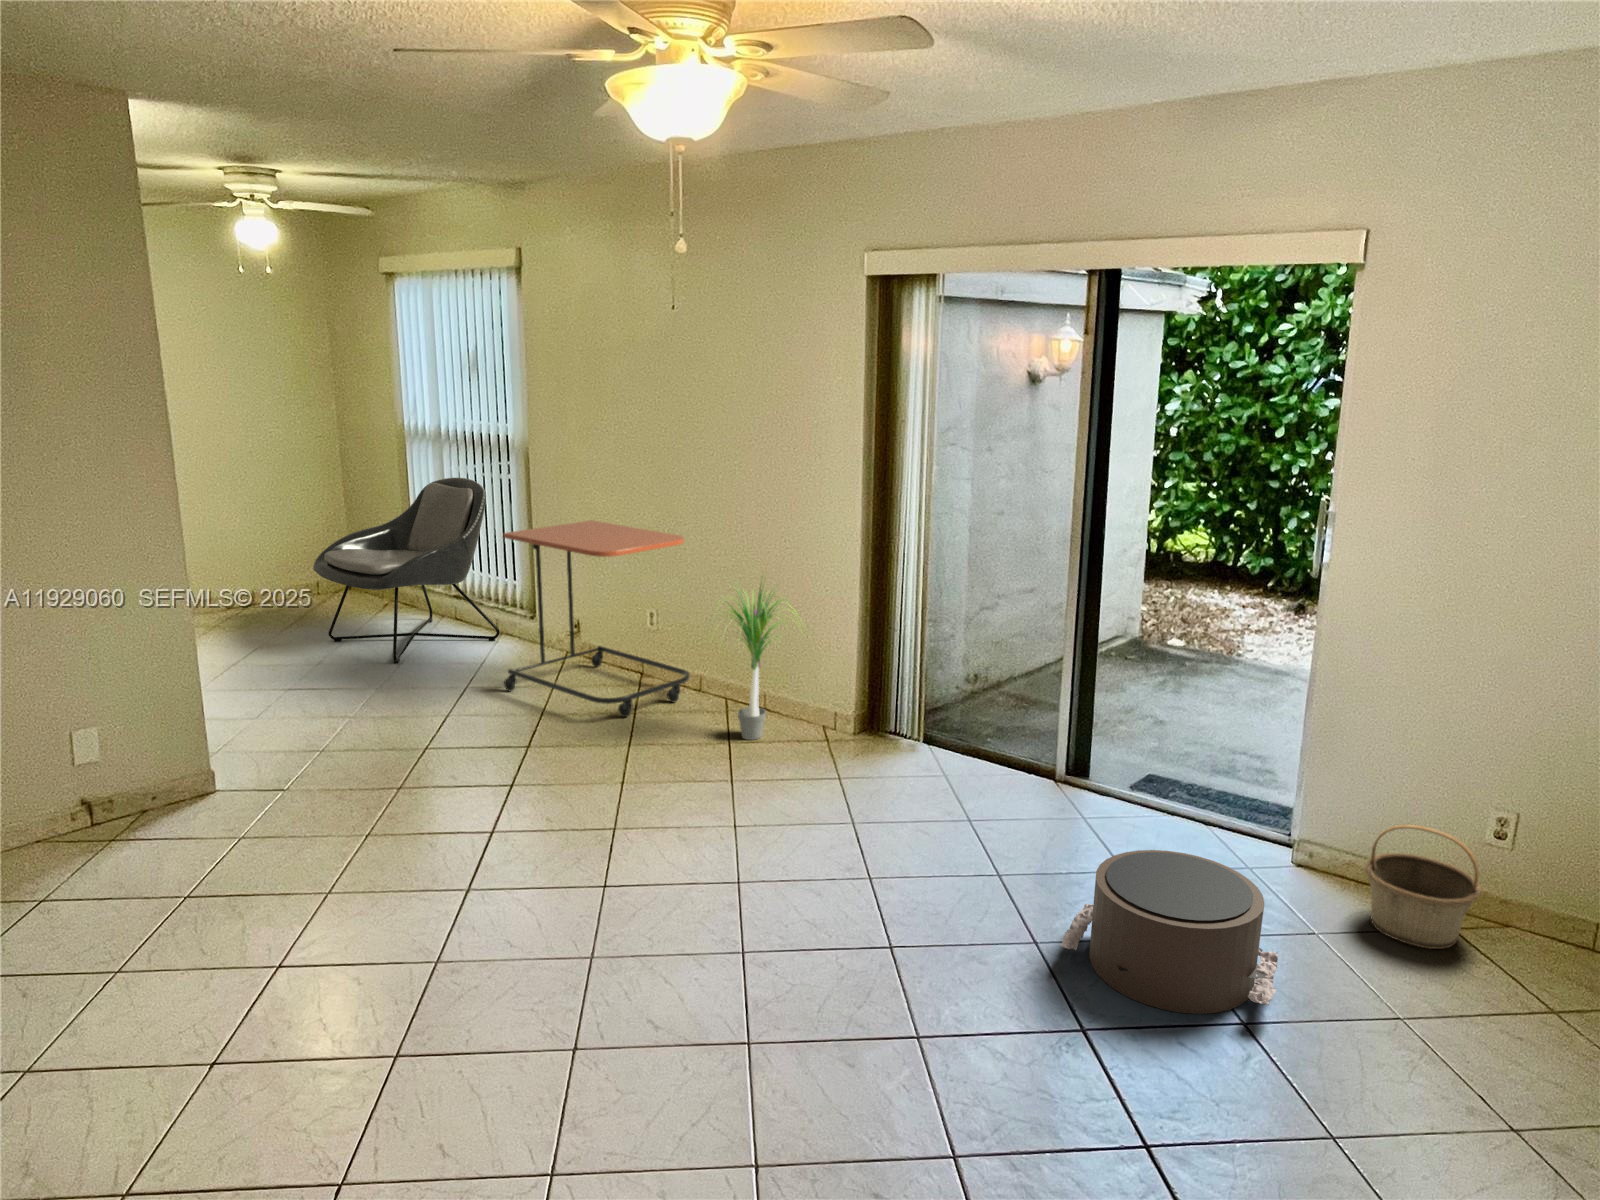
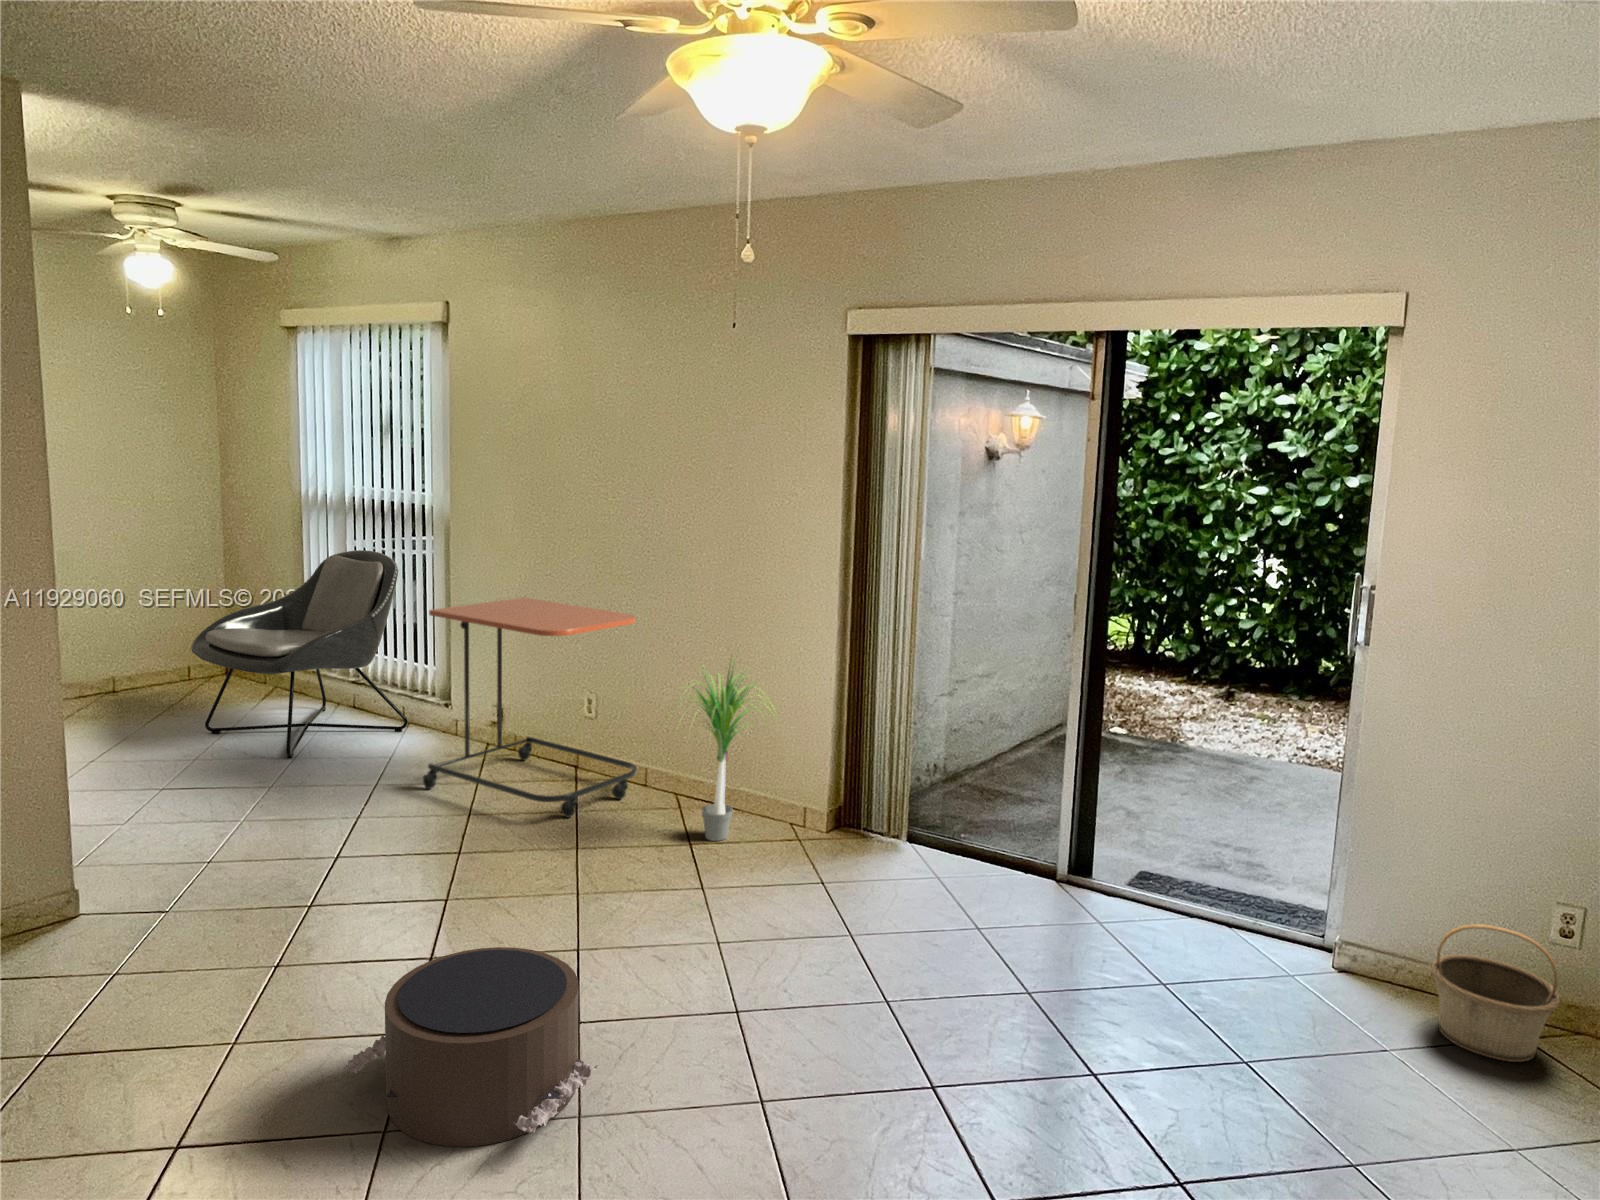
pouf: present [1061,850,1278,1014] -> present [342,947,597,1147]

